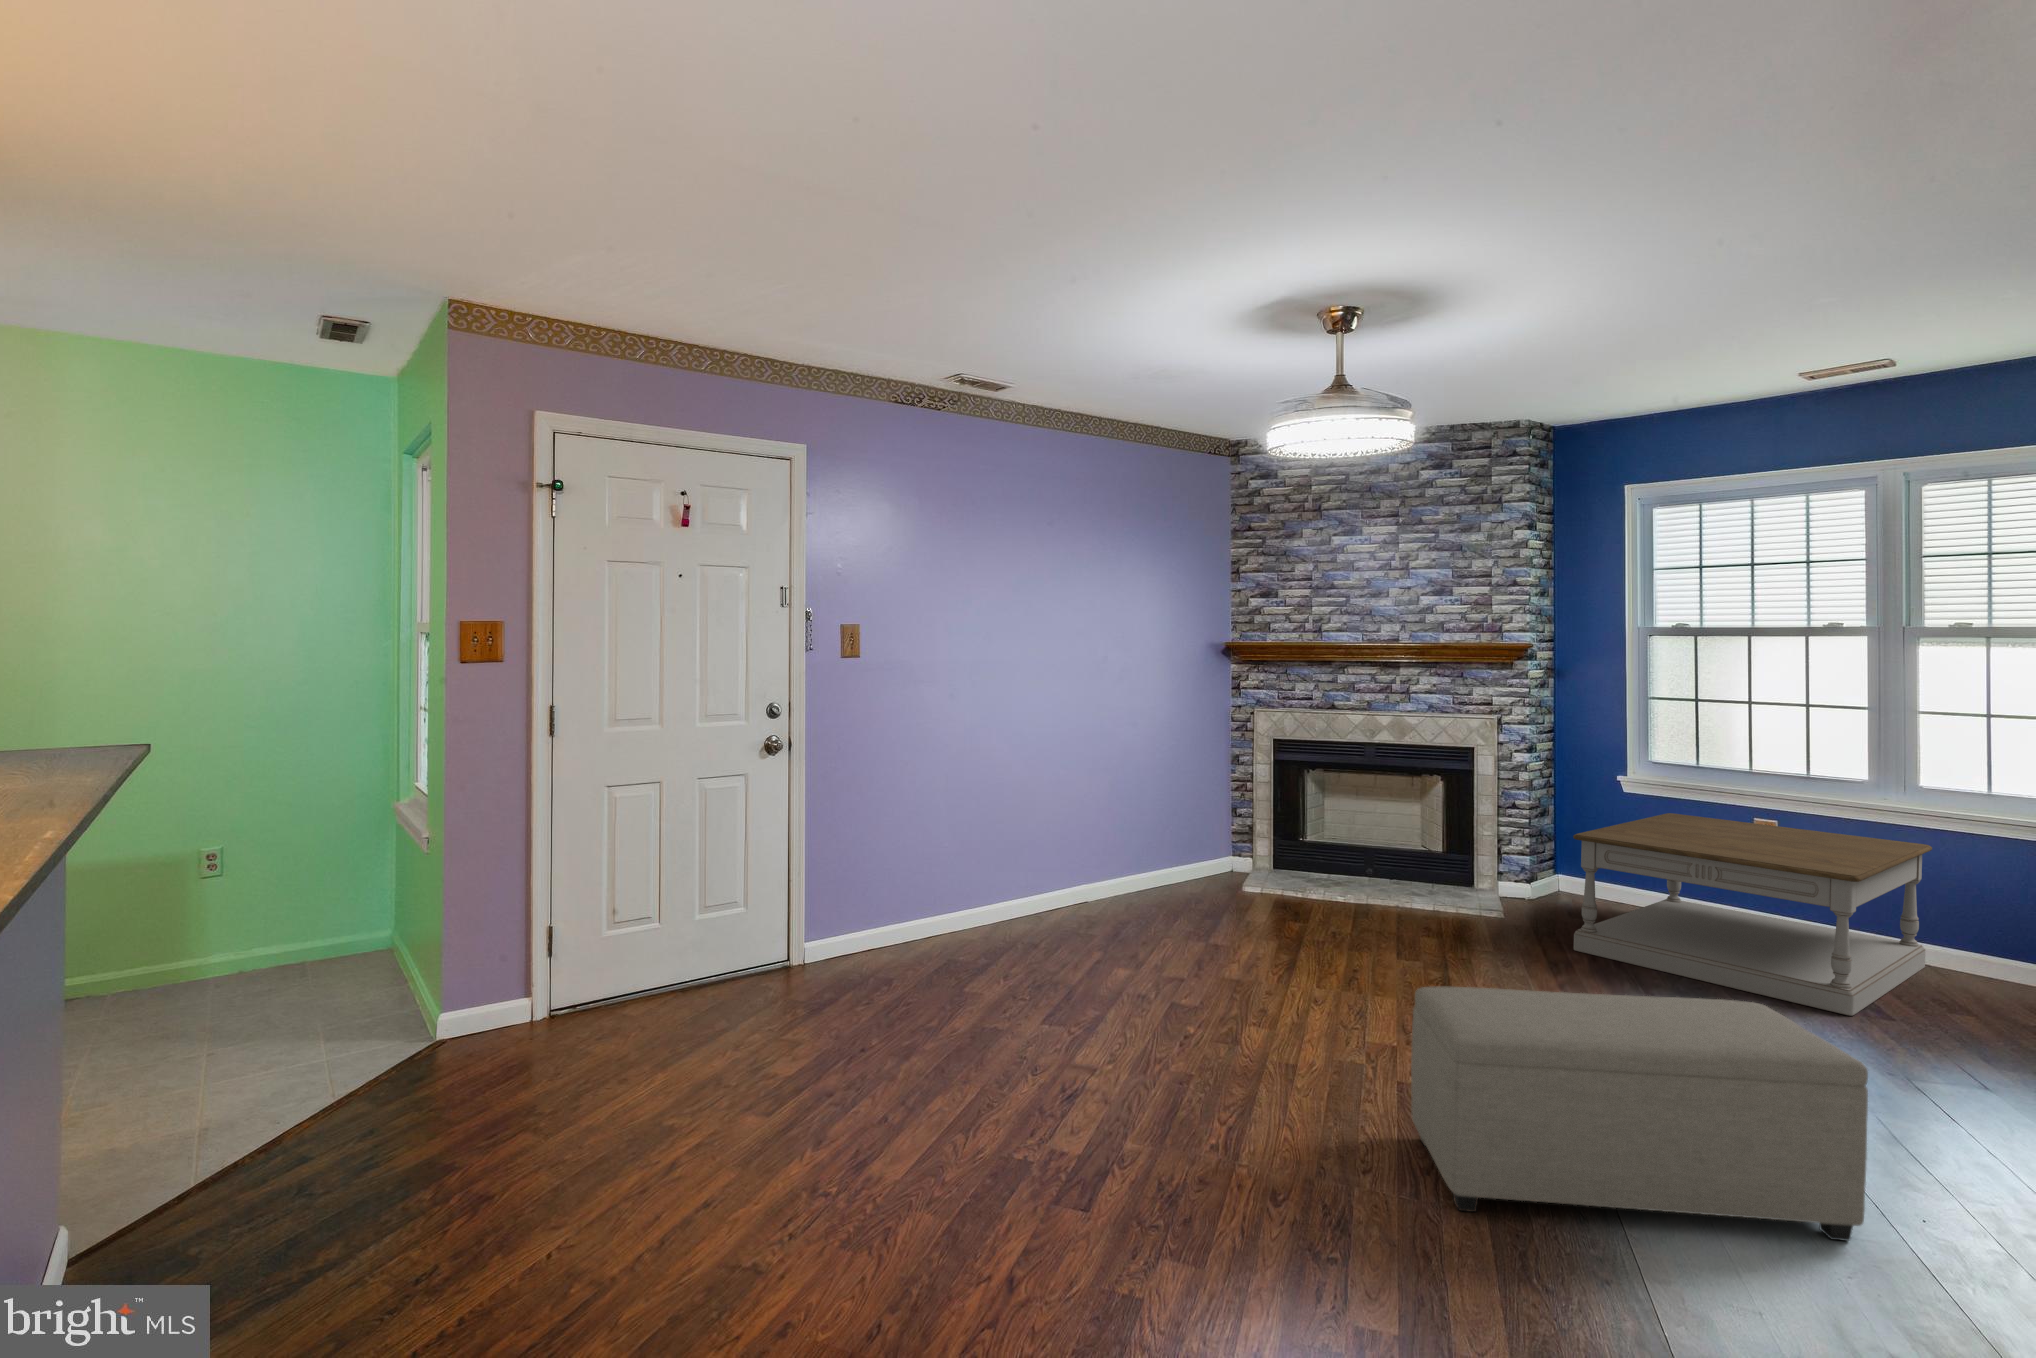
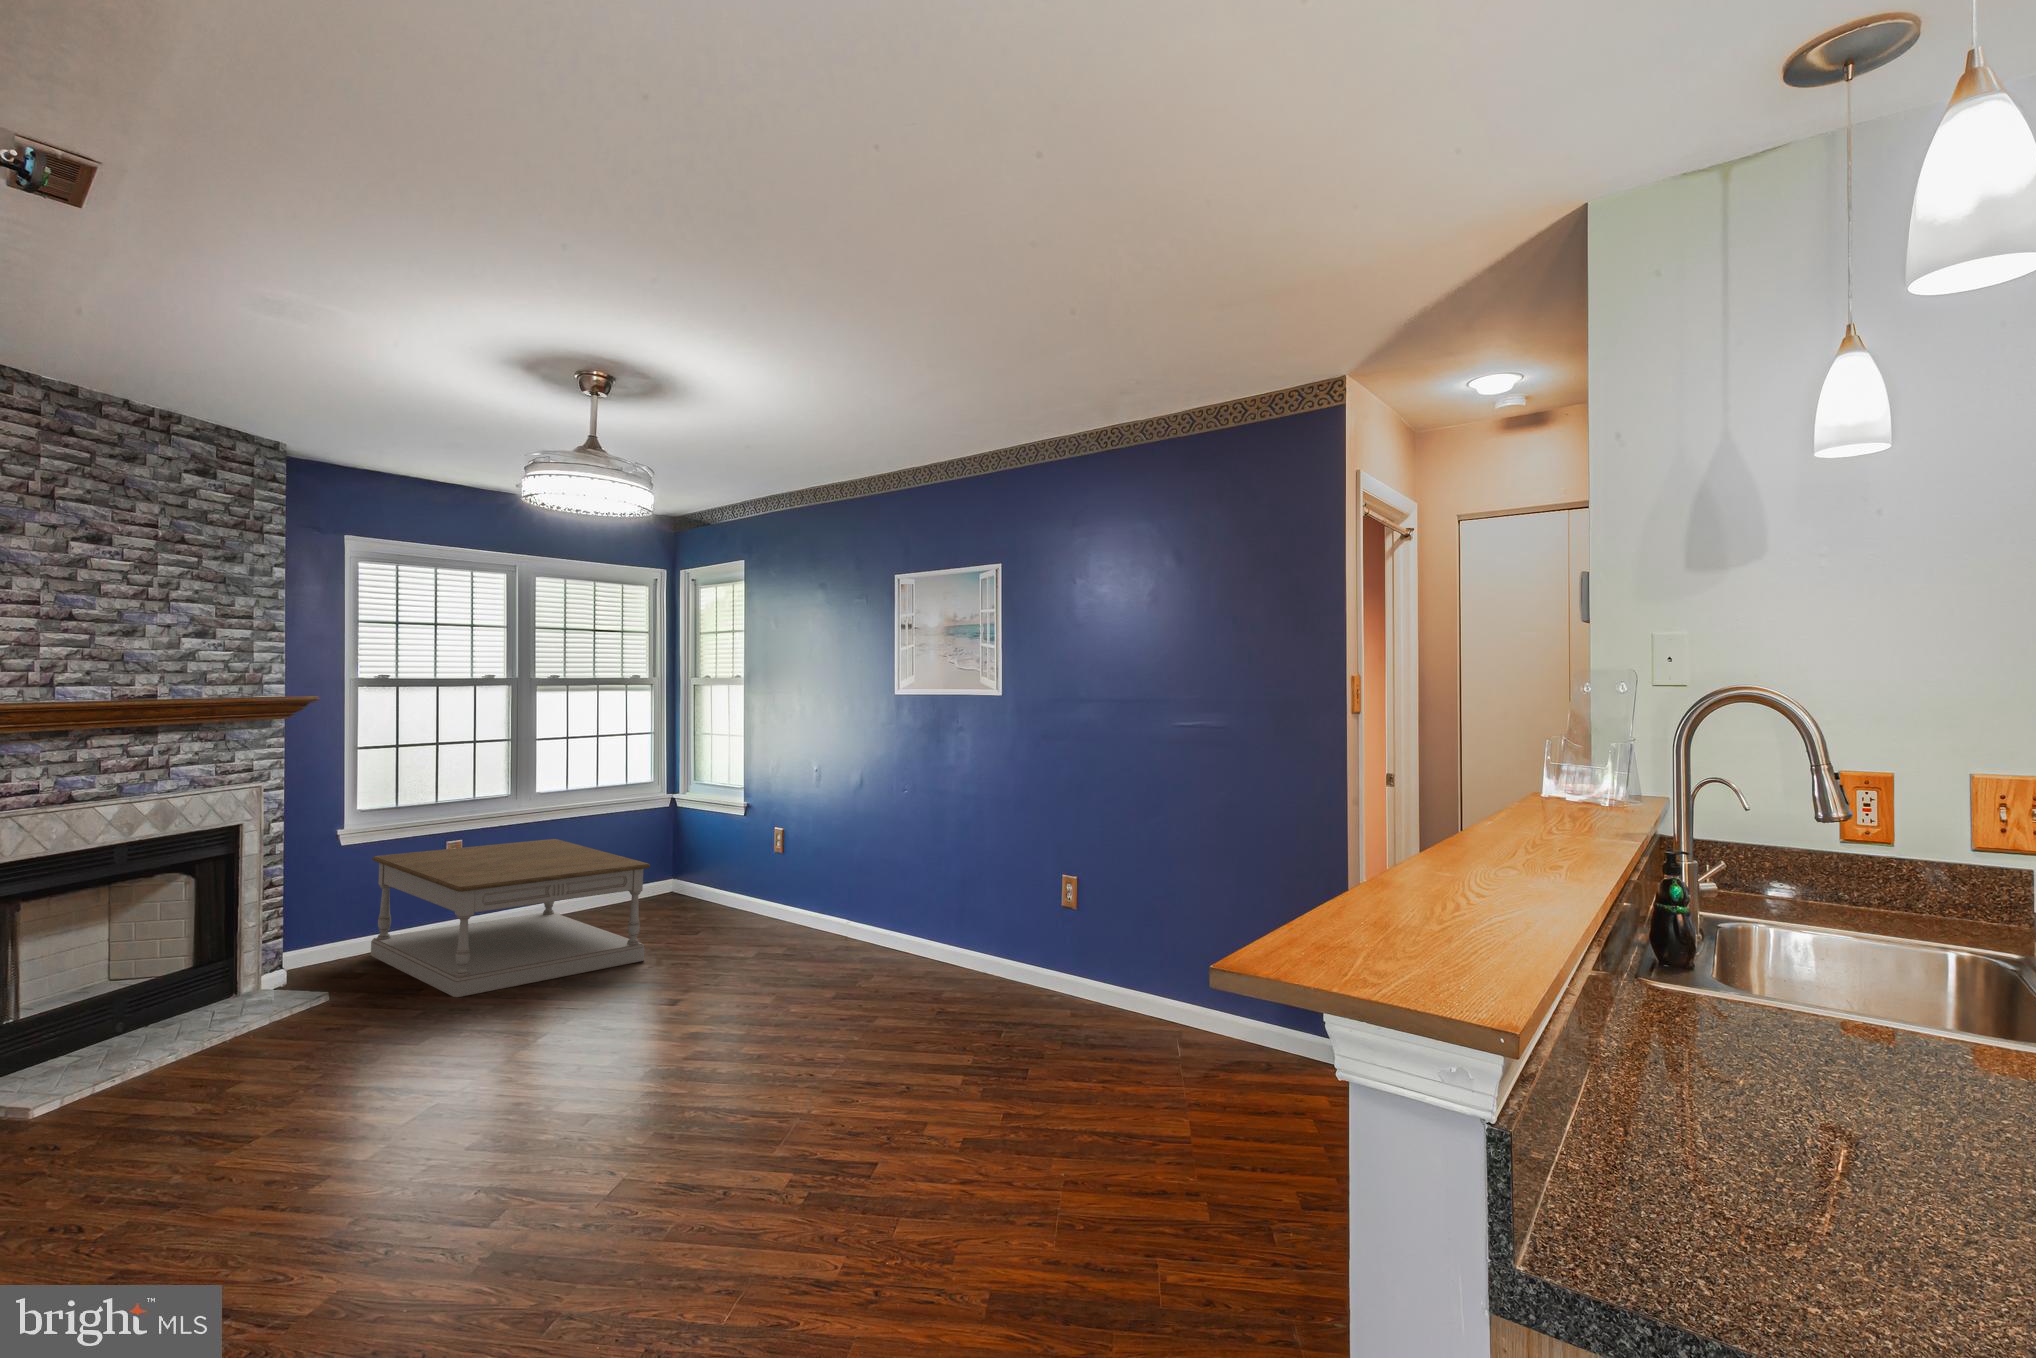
ottoman: present [1411,987,1868,1241] -> none [852,930,961,1093]

